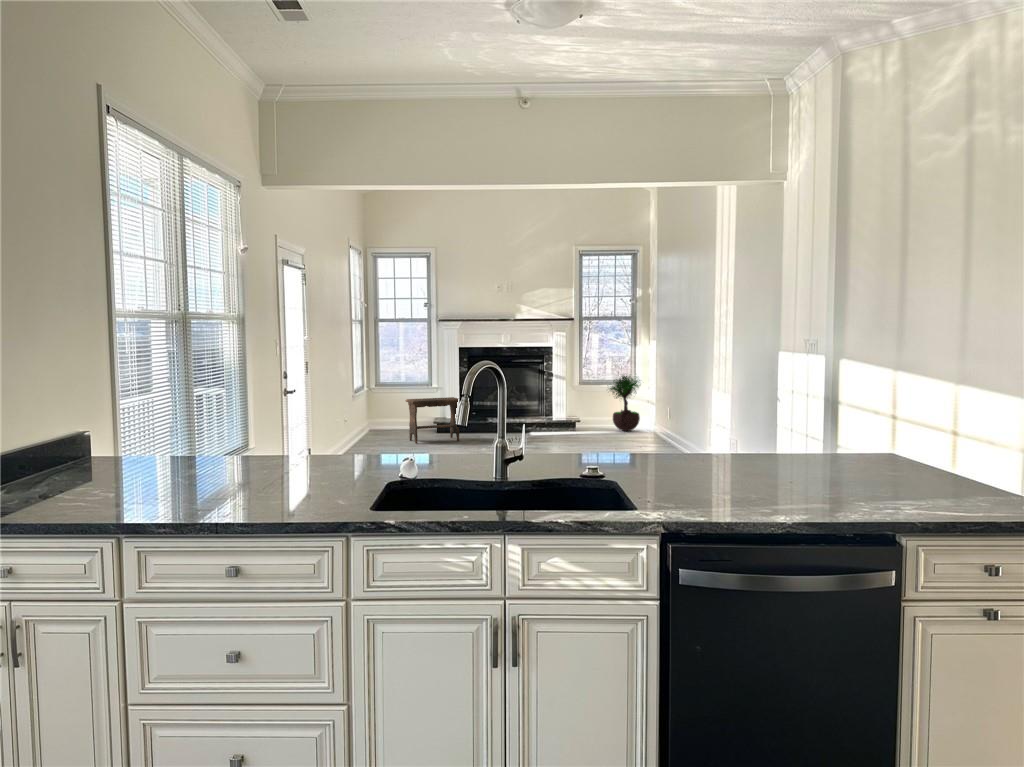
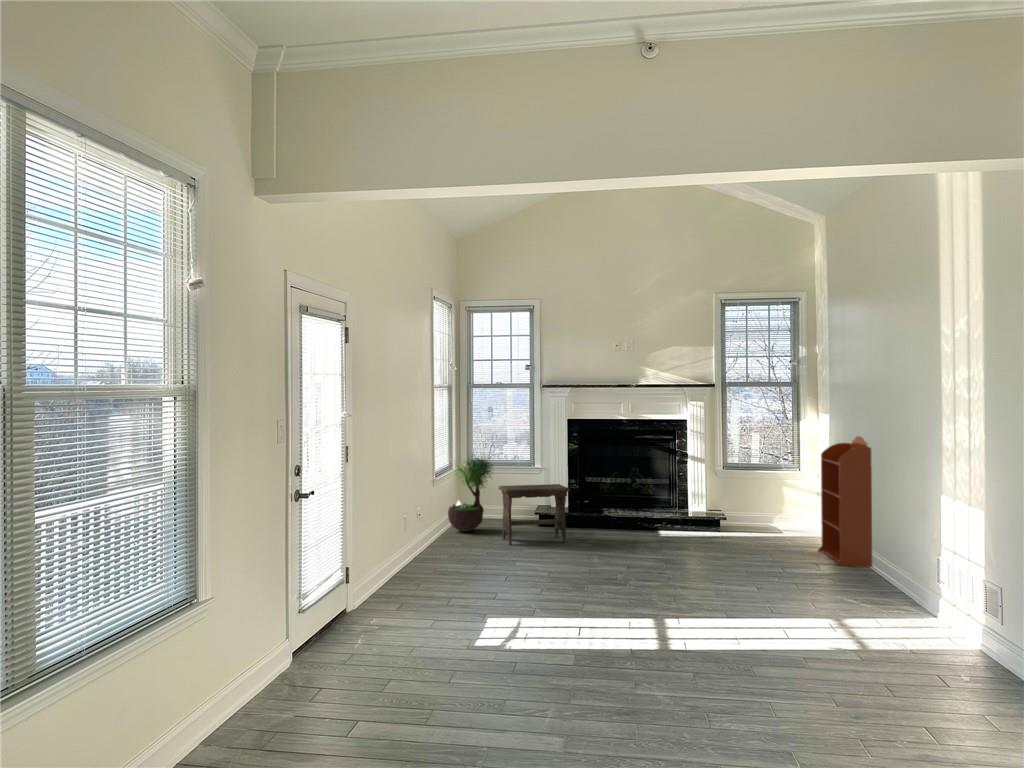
bookcase: none [643,355,677,447] -> present [818,436,872,567]
potted tree: present [610,376,640,431] -> present [448,457,493,532]

